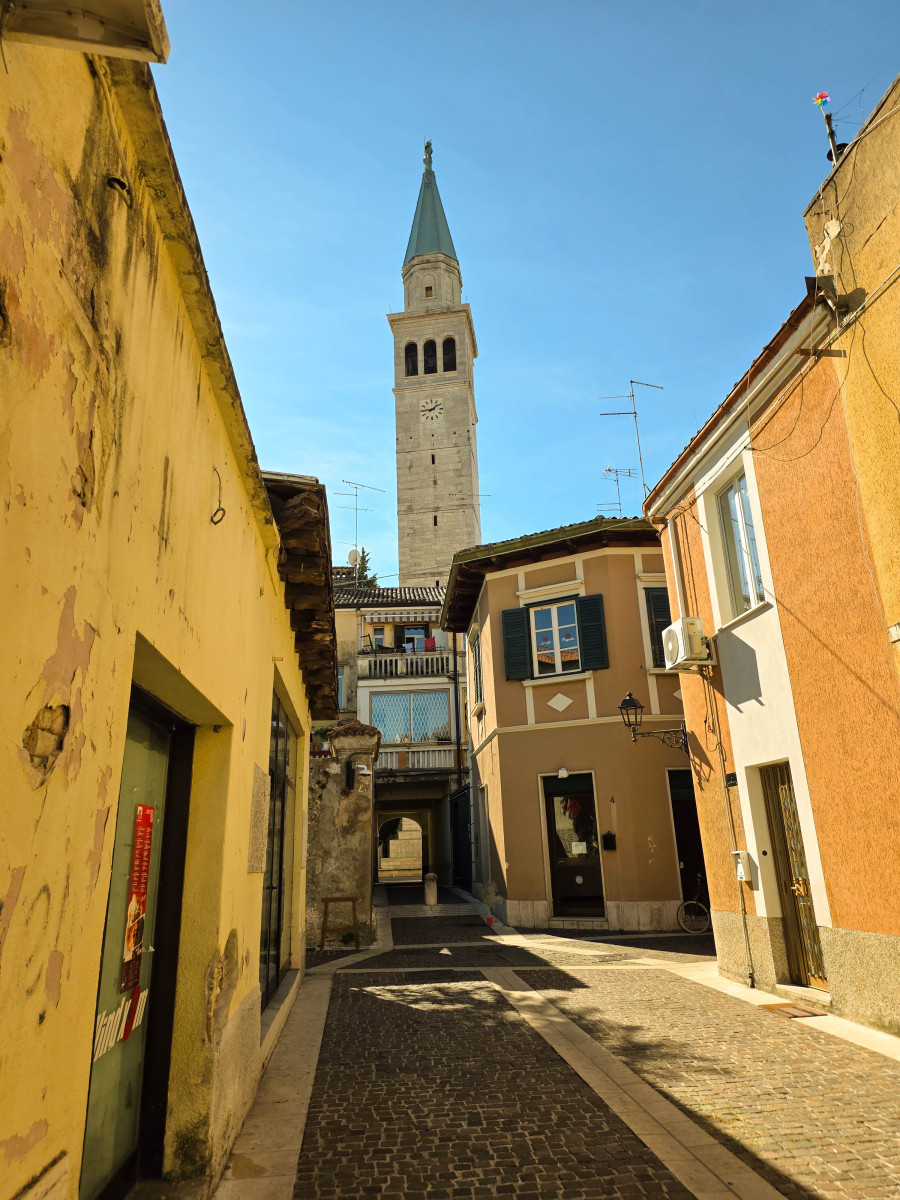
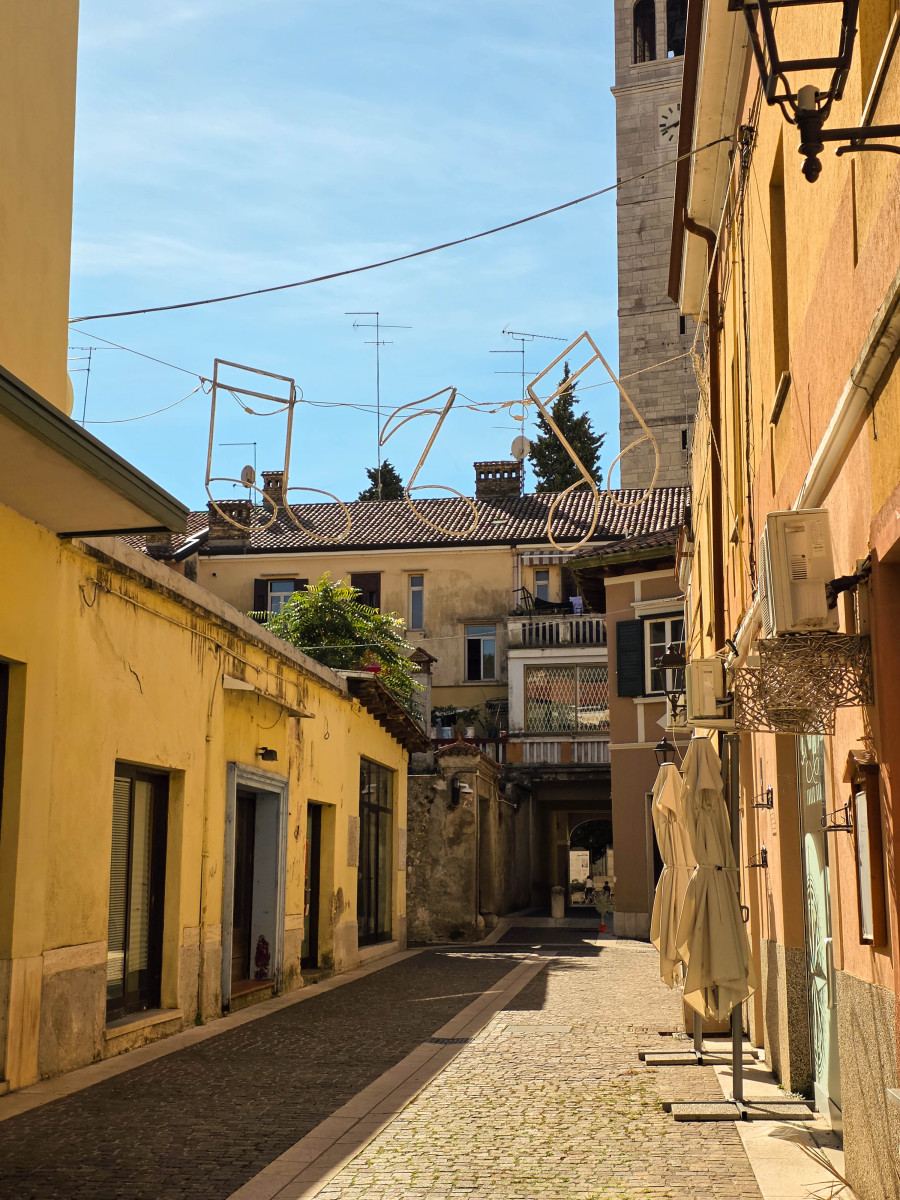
stool: present [319,896,360,951] -> none [430,895,465,938]

